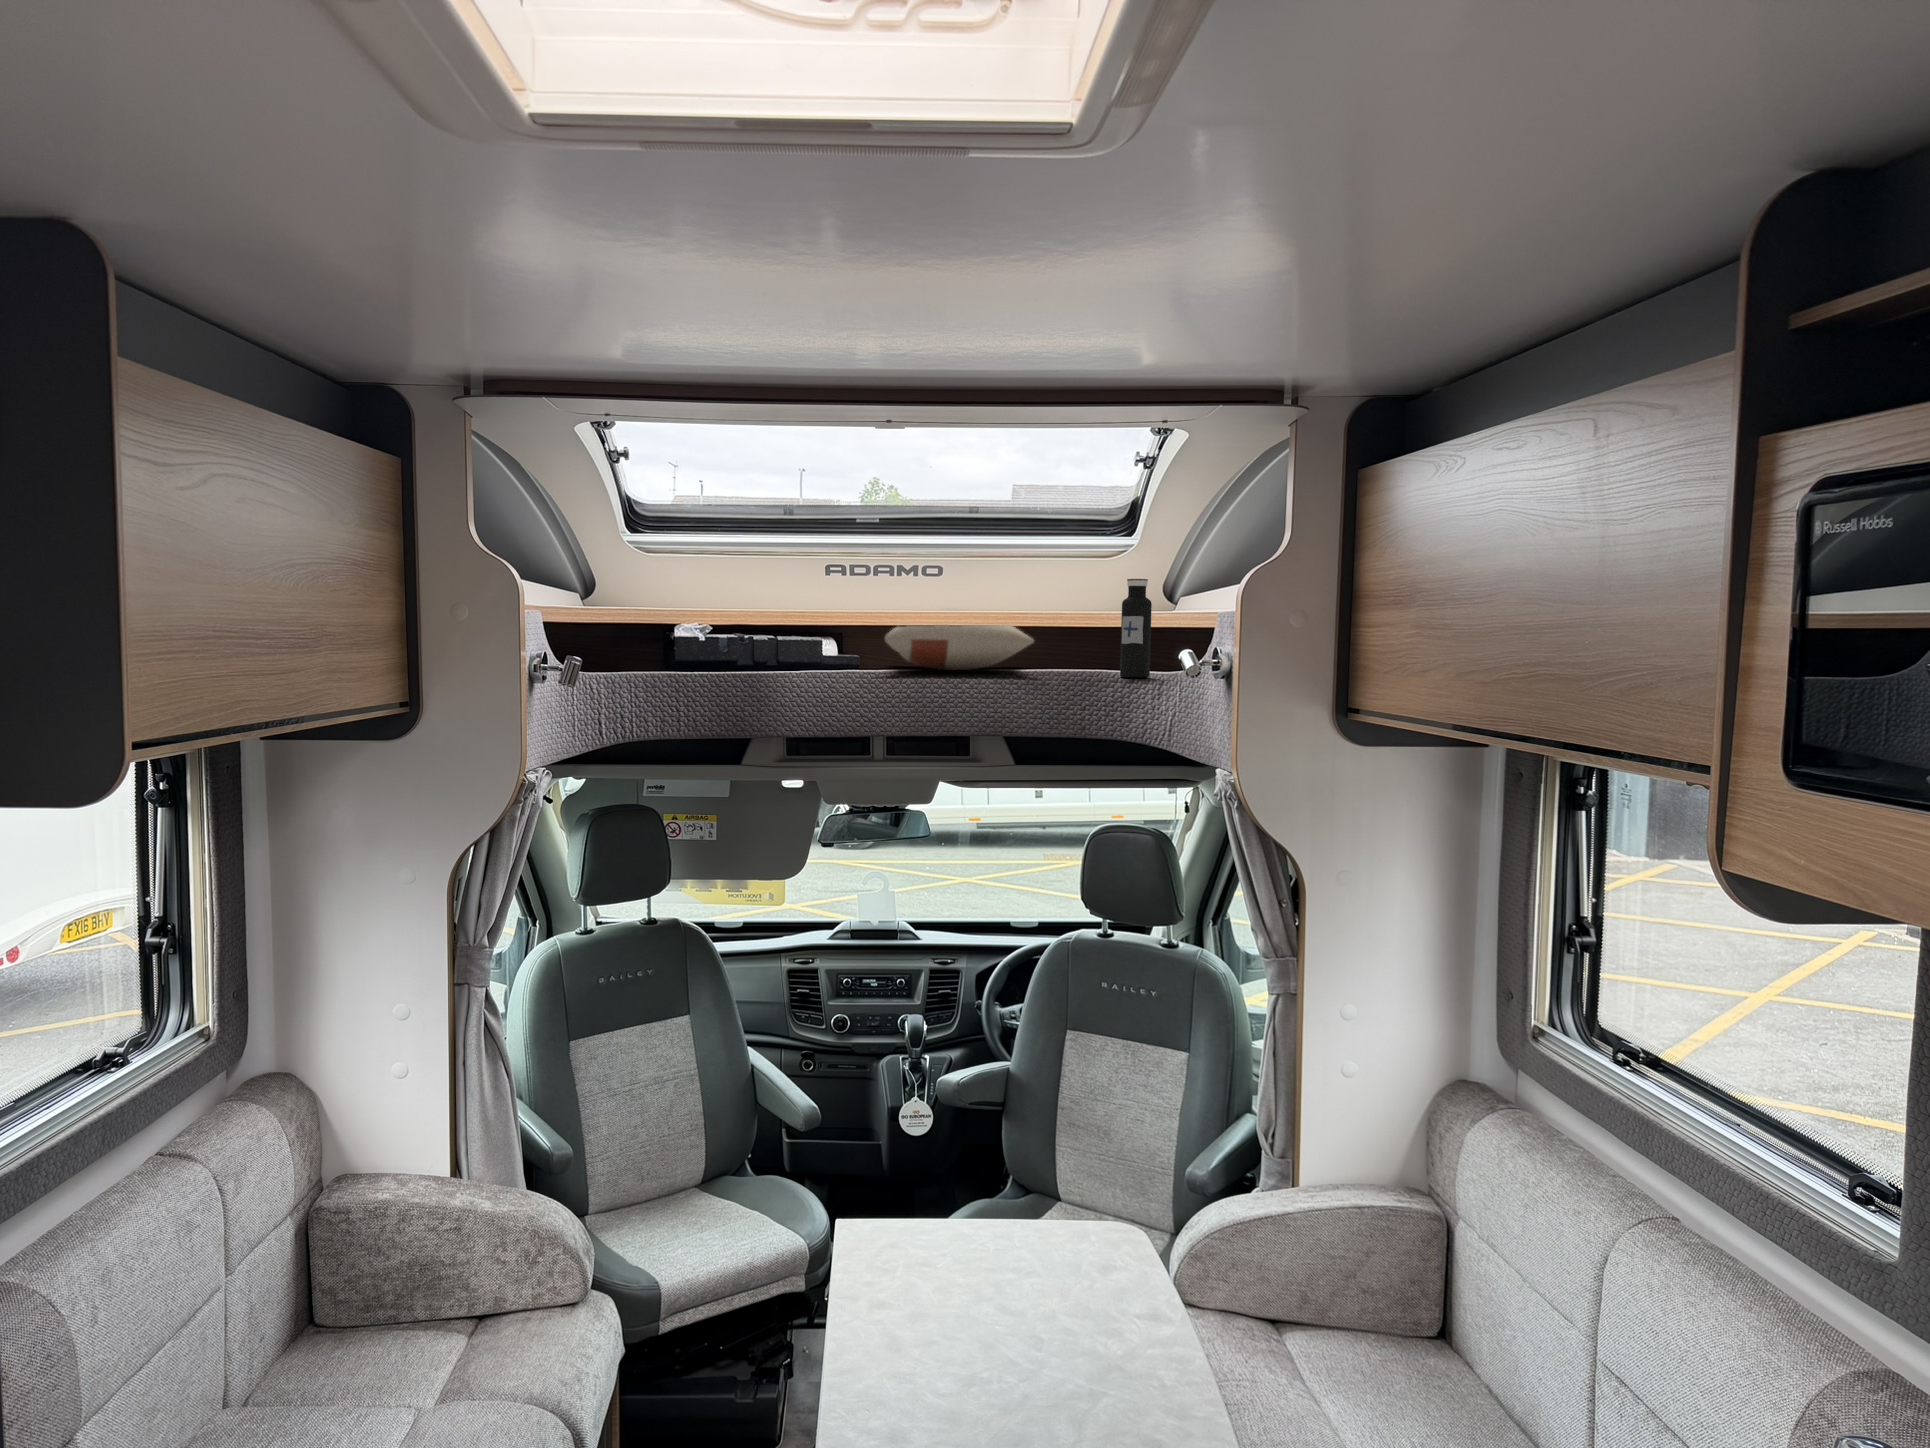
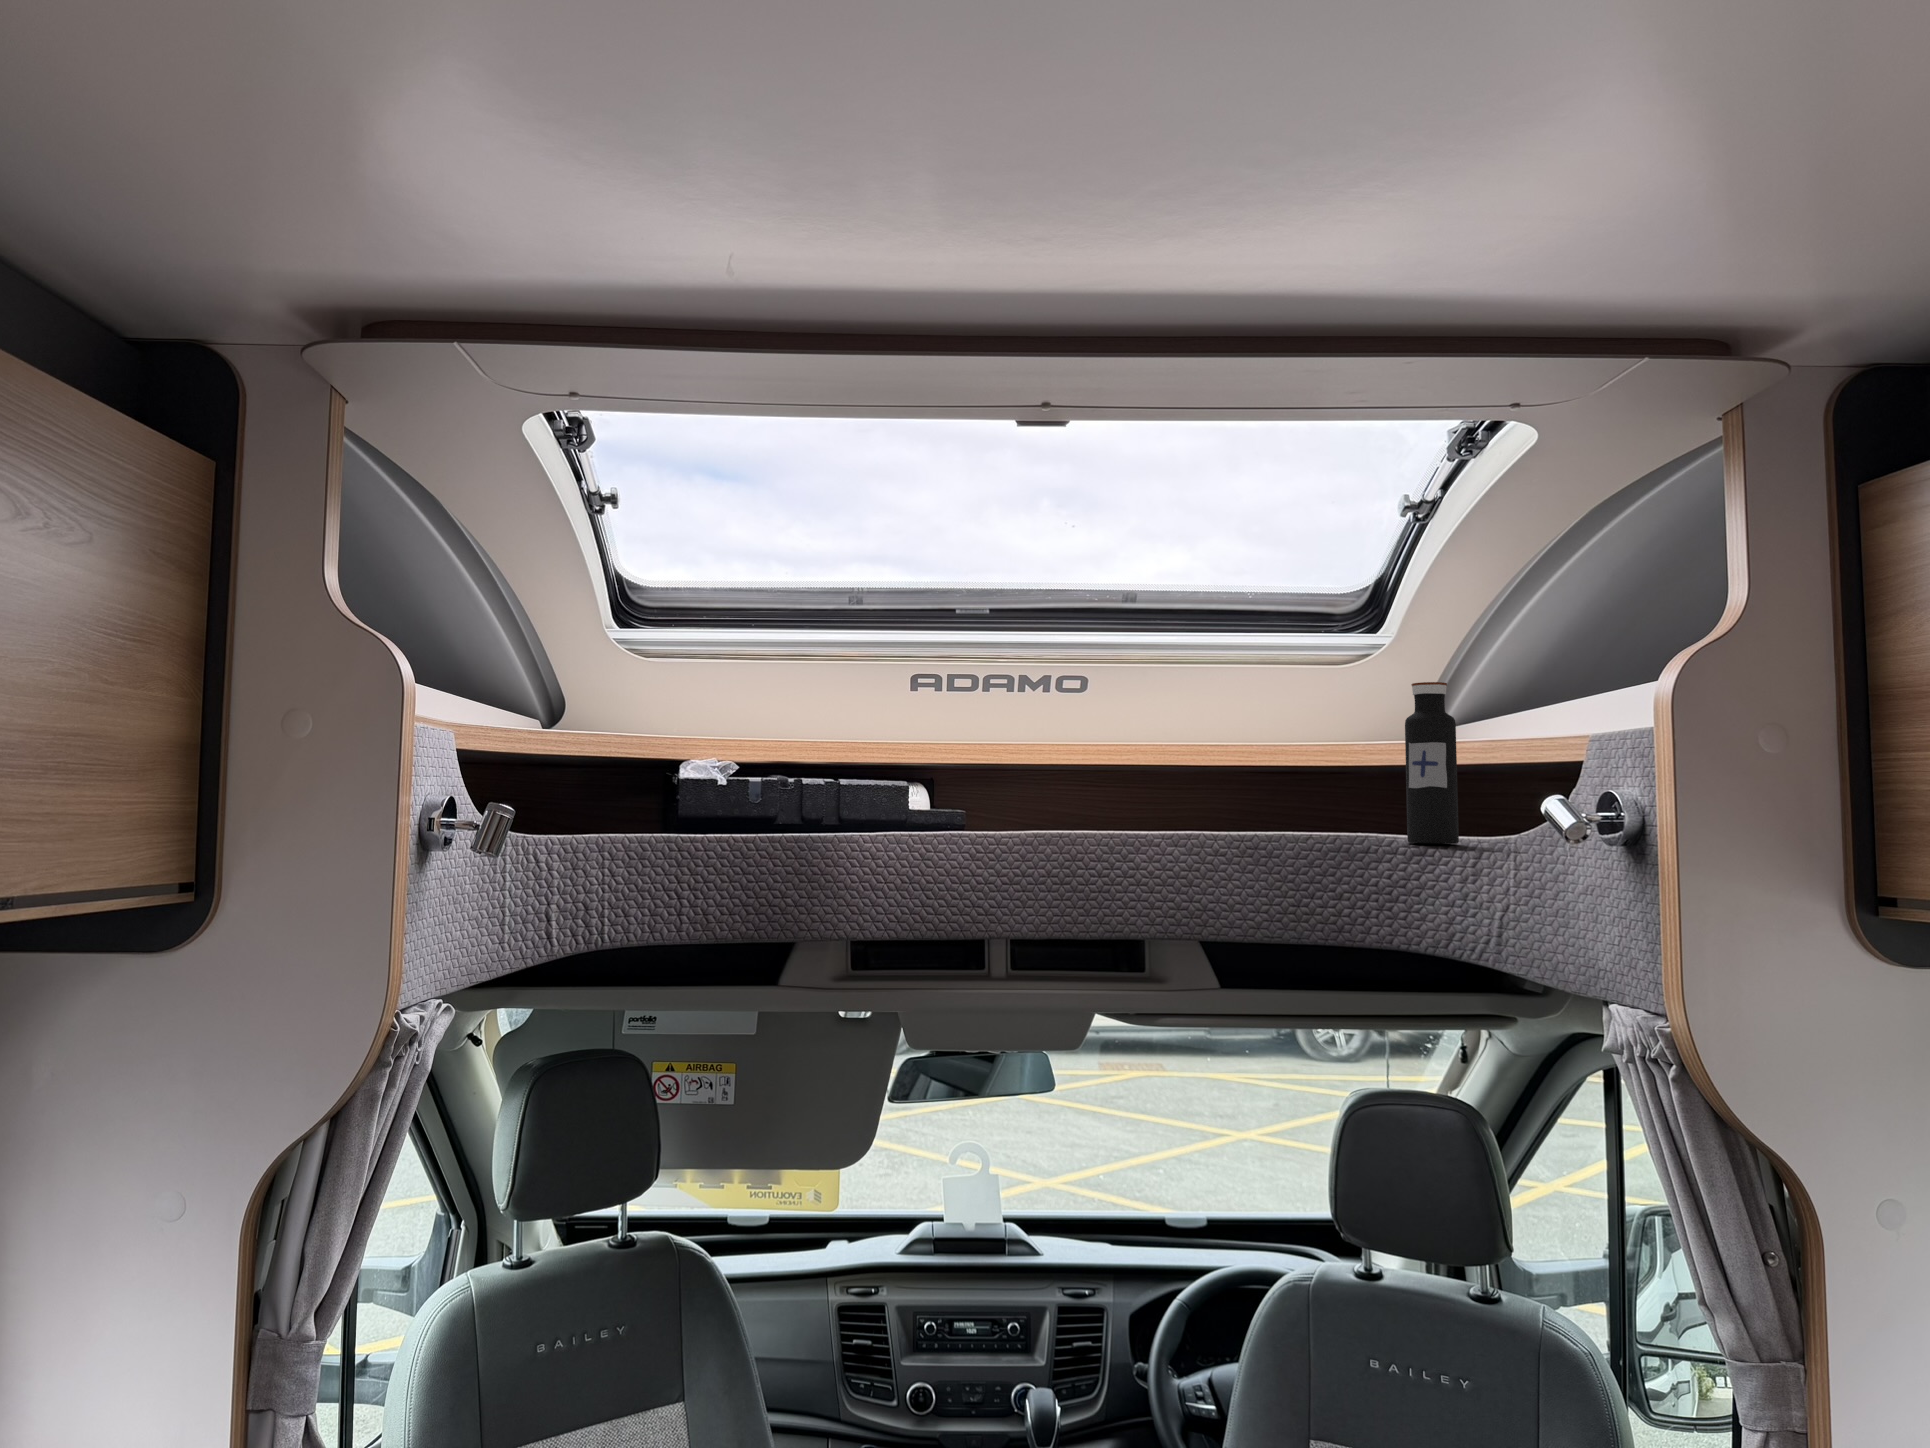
pillow: present [885,624,1034,670] -> none [1014,736,1265,832]

